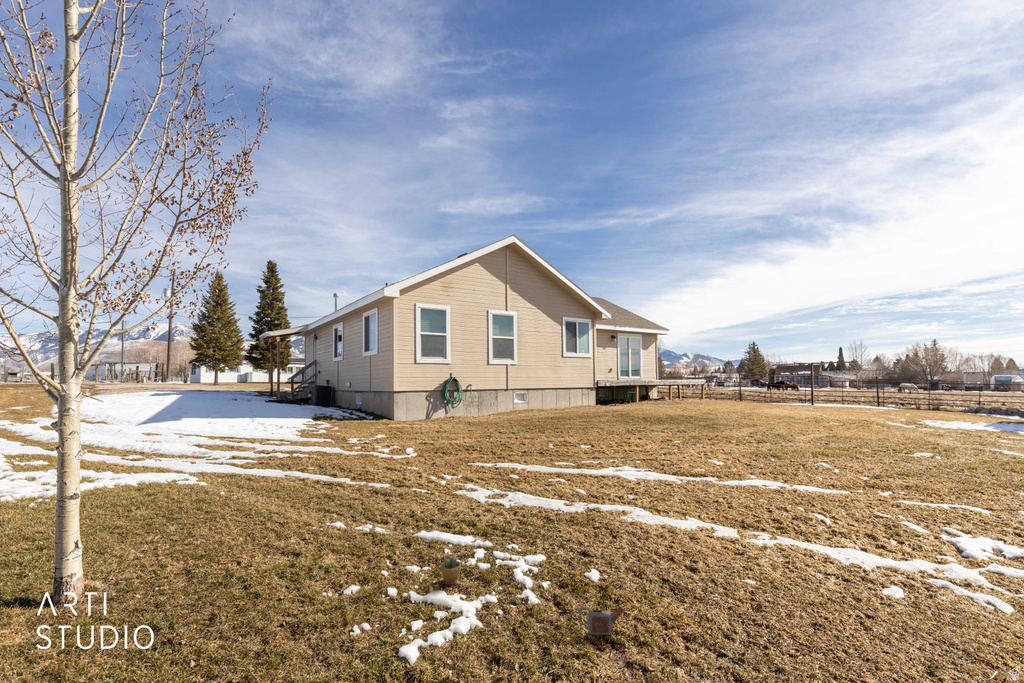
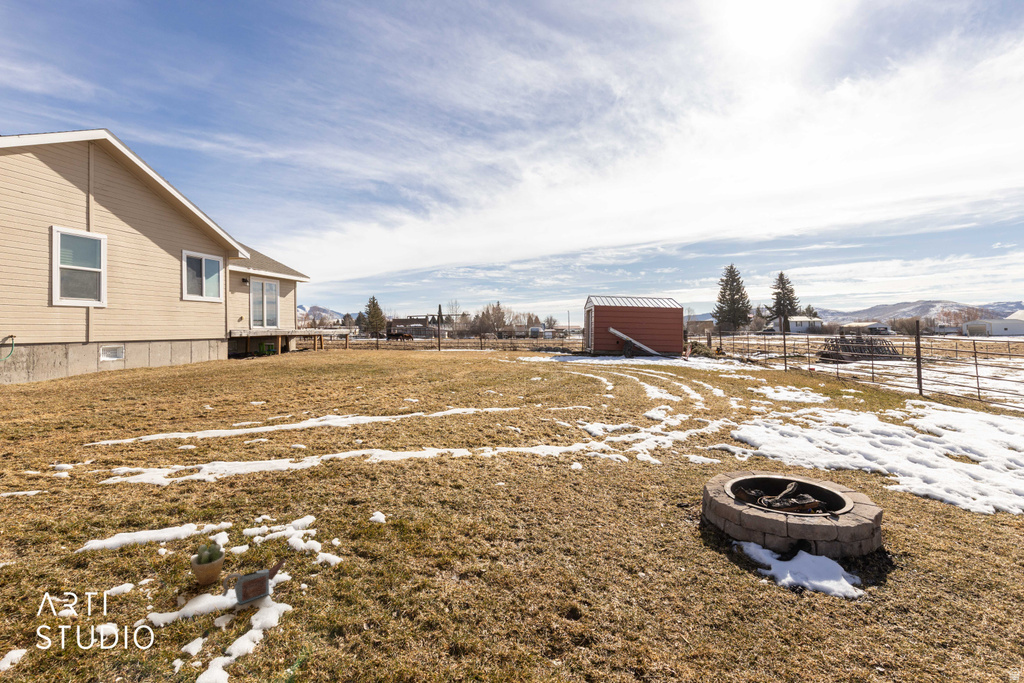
watering can: present [578,606,624,635] -> present [222,560,286,604]

